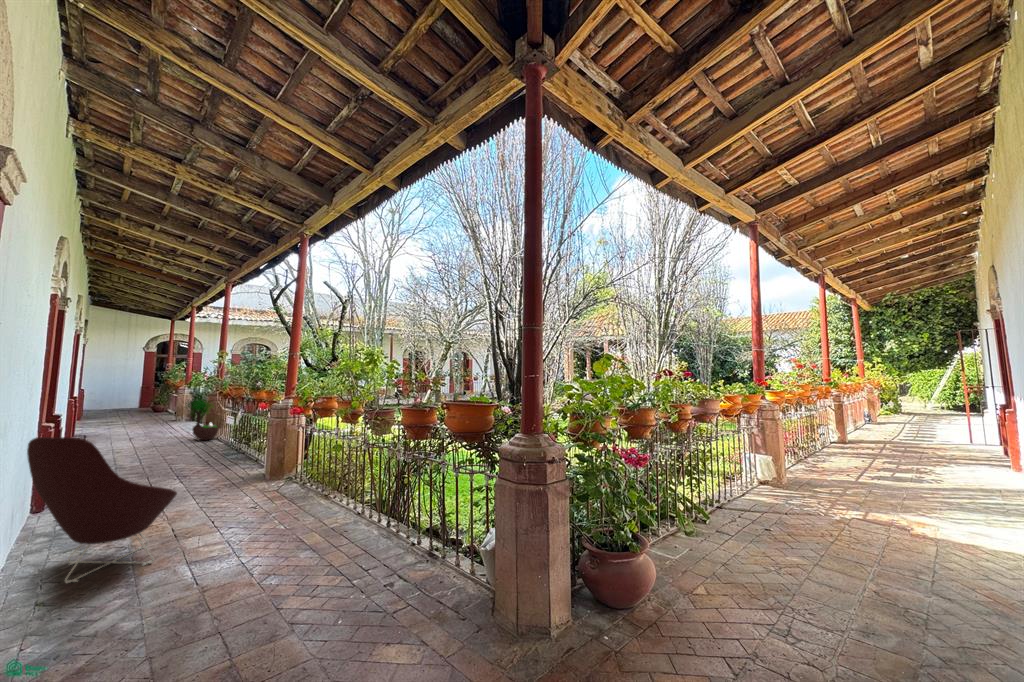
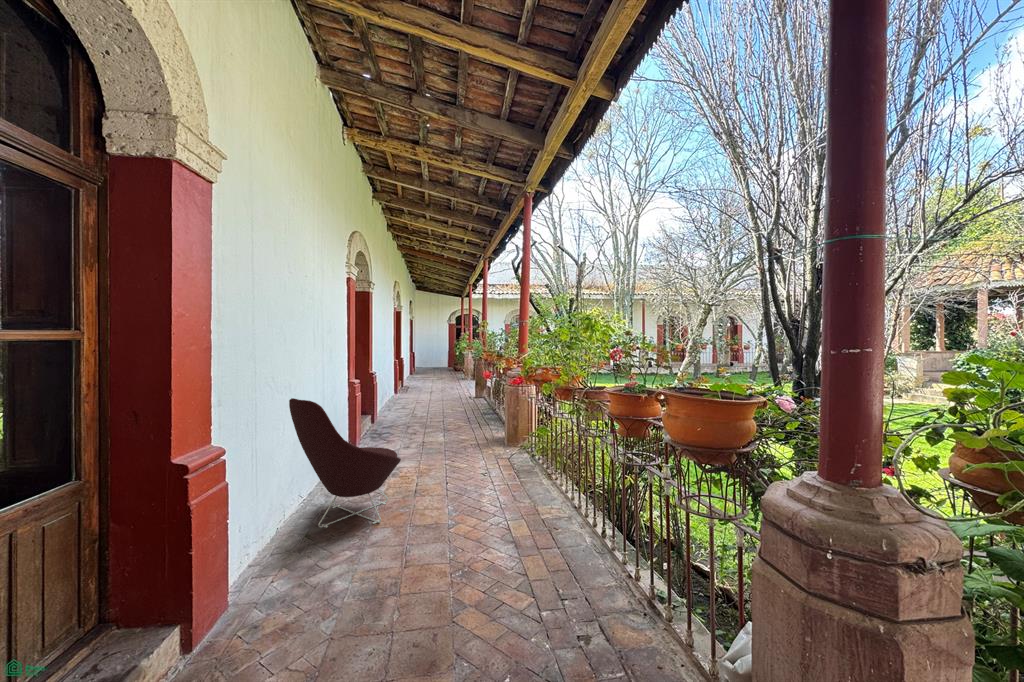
potted tree: present [186,398,218,441] -> none [458,359,483,400]

